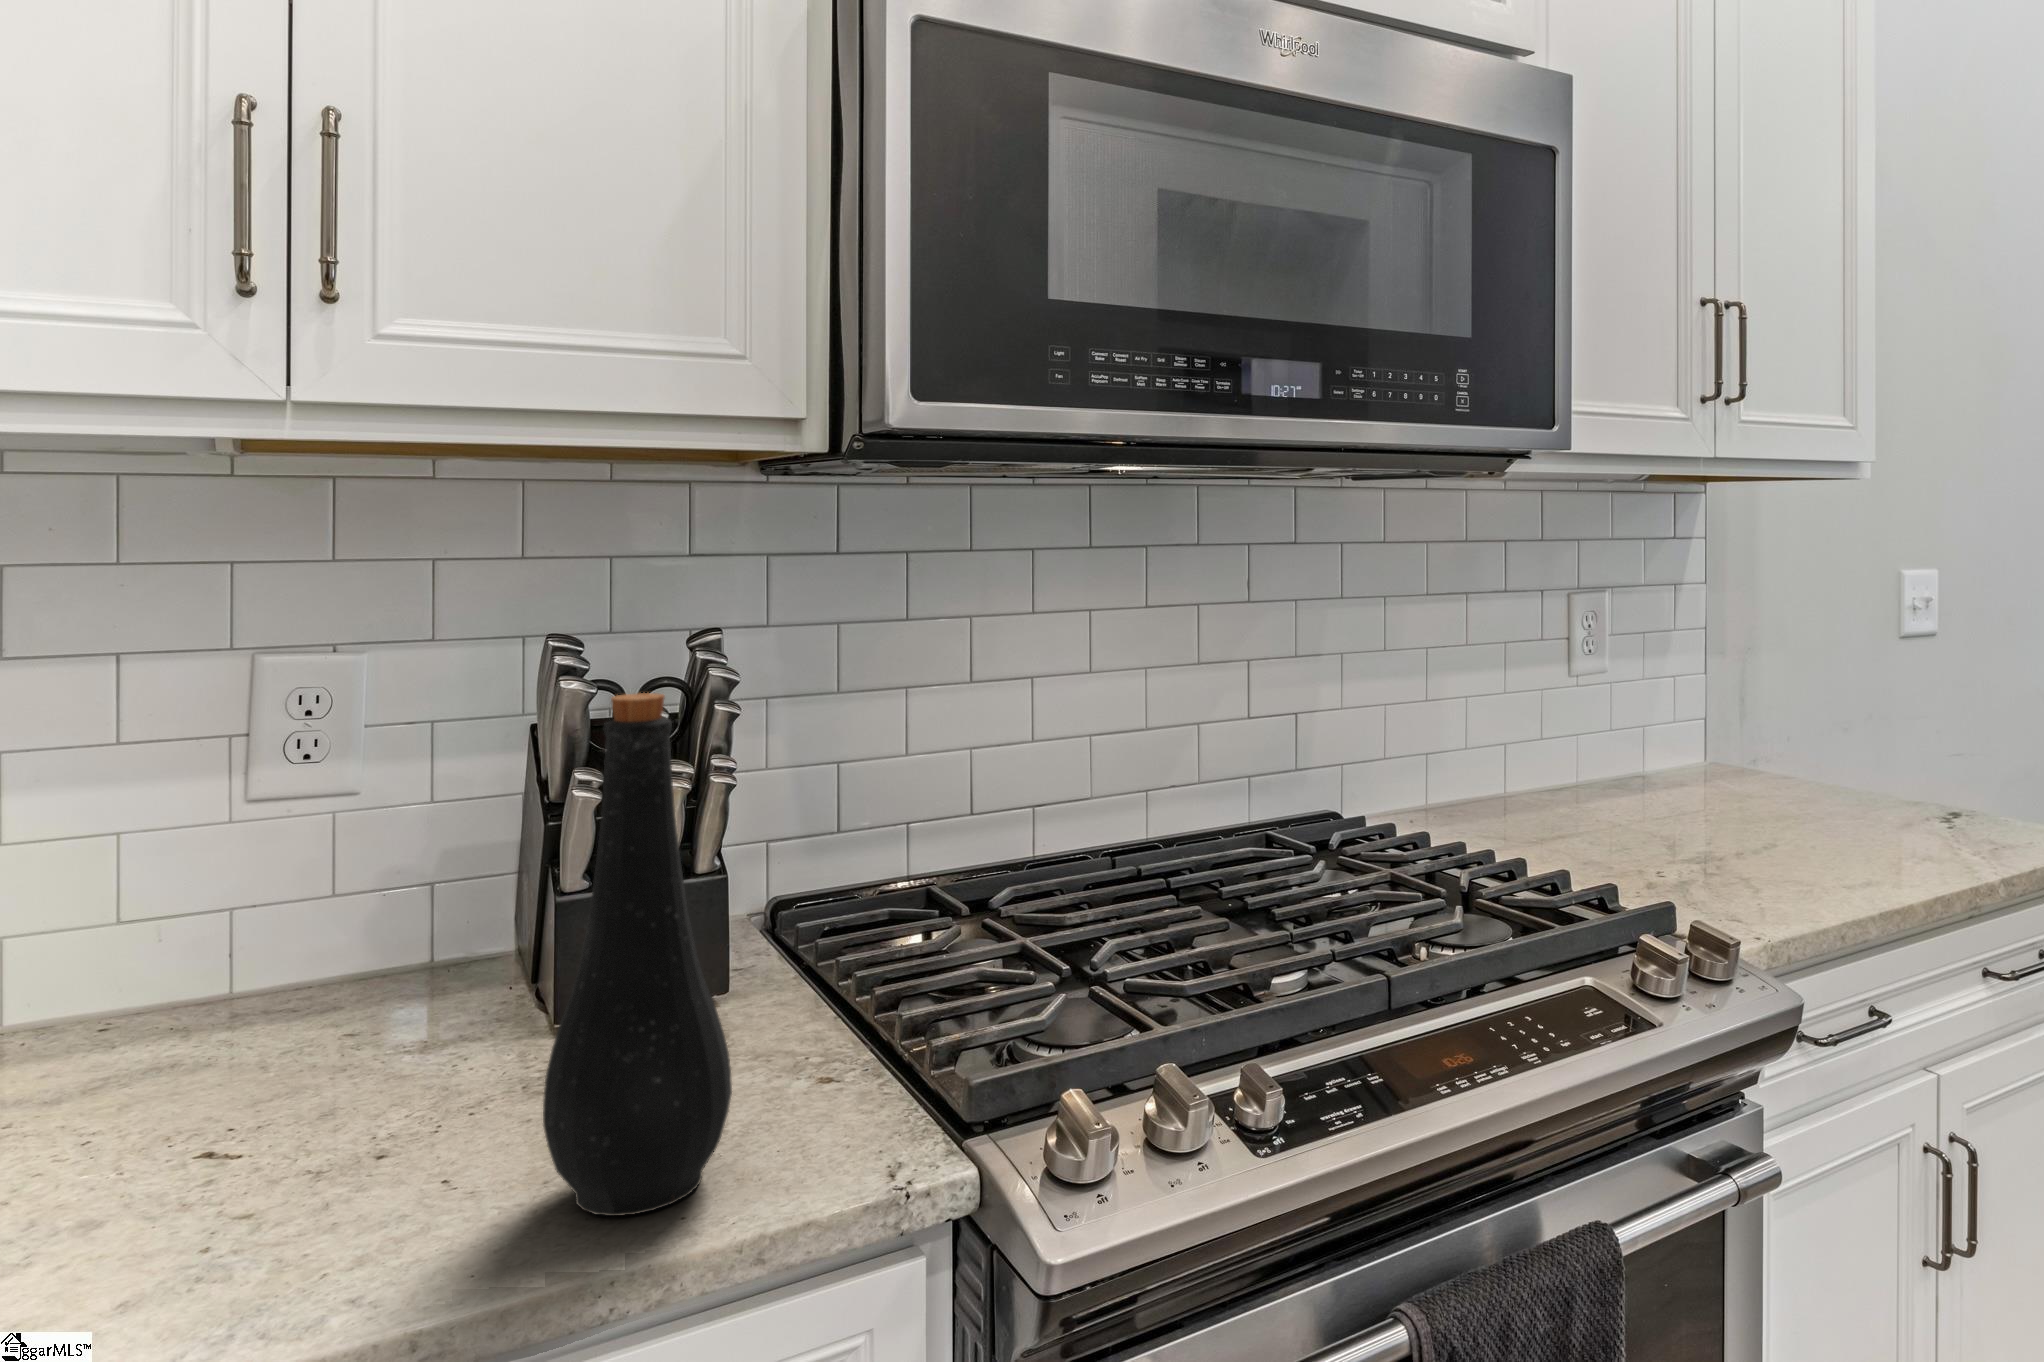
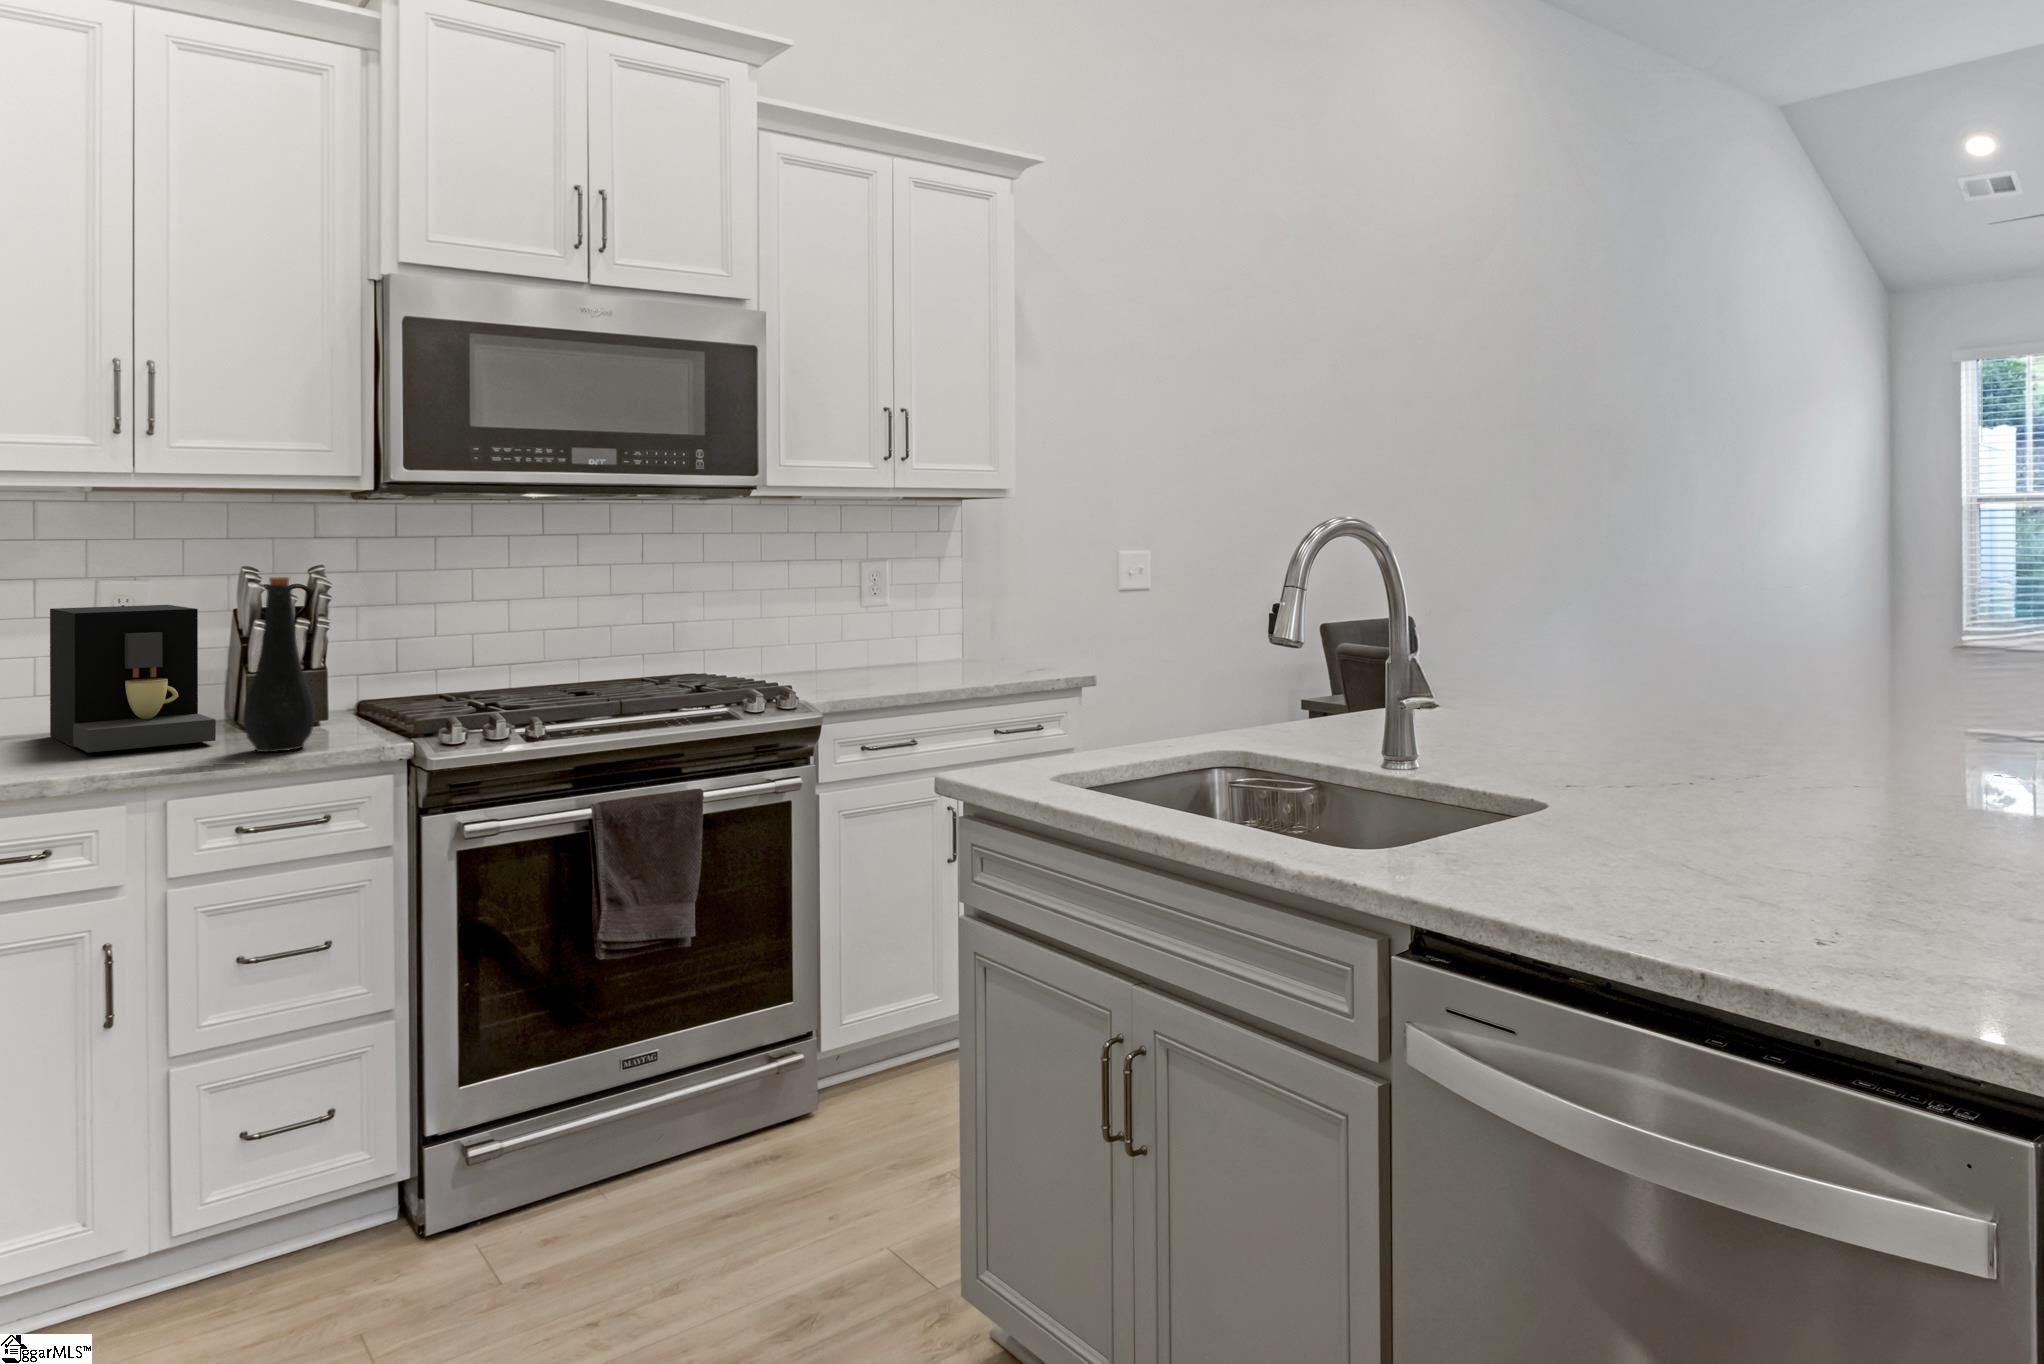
coffee maker: none [126,714,479,1208] -> present [50,605,216,753]

